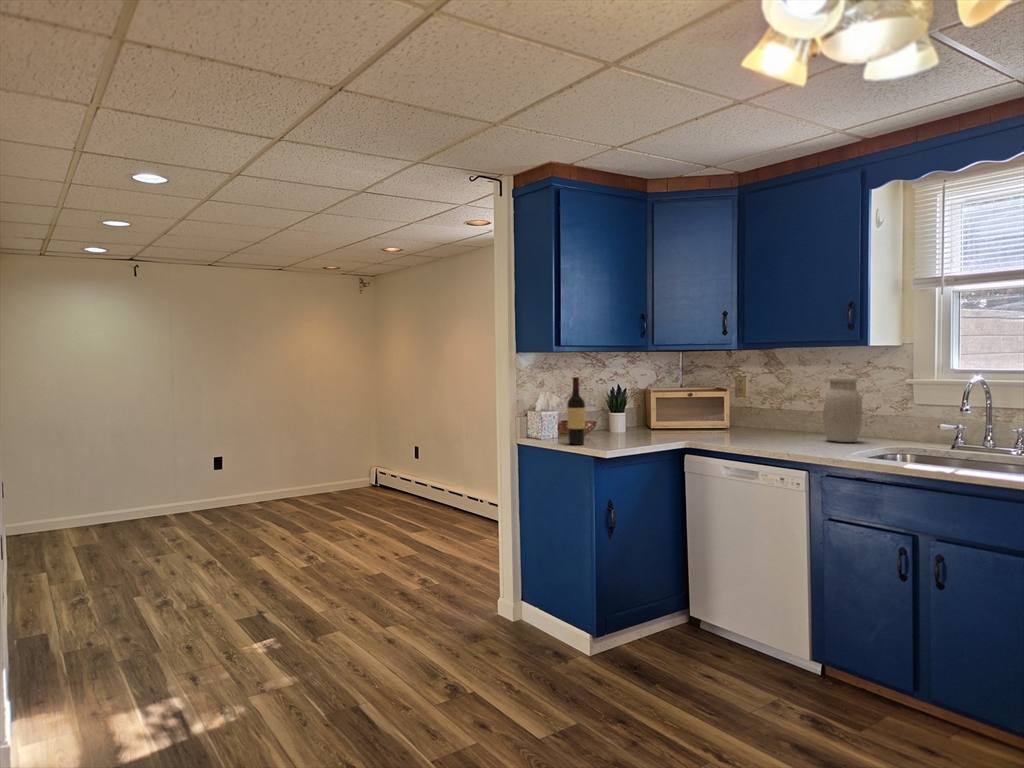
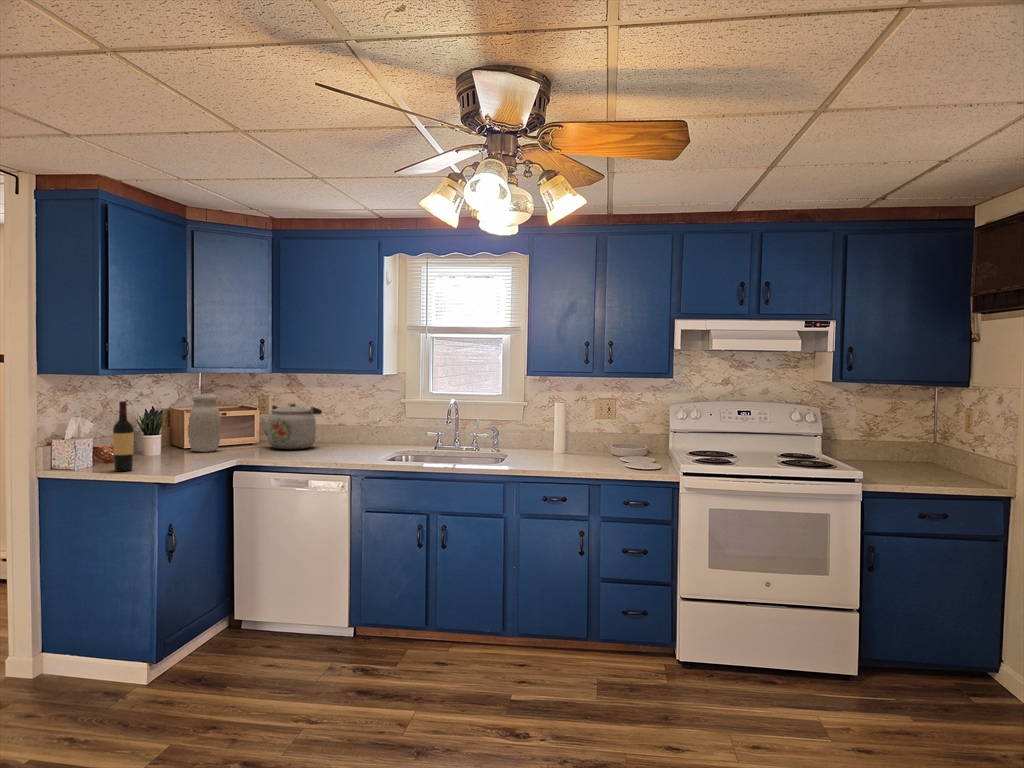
jar: present [823,375,862,442] -> present [188,394,221,452]
kettle: none [729,384,800,437] -> present [260,403,322,449]

